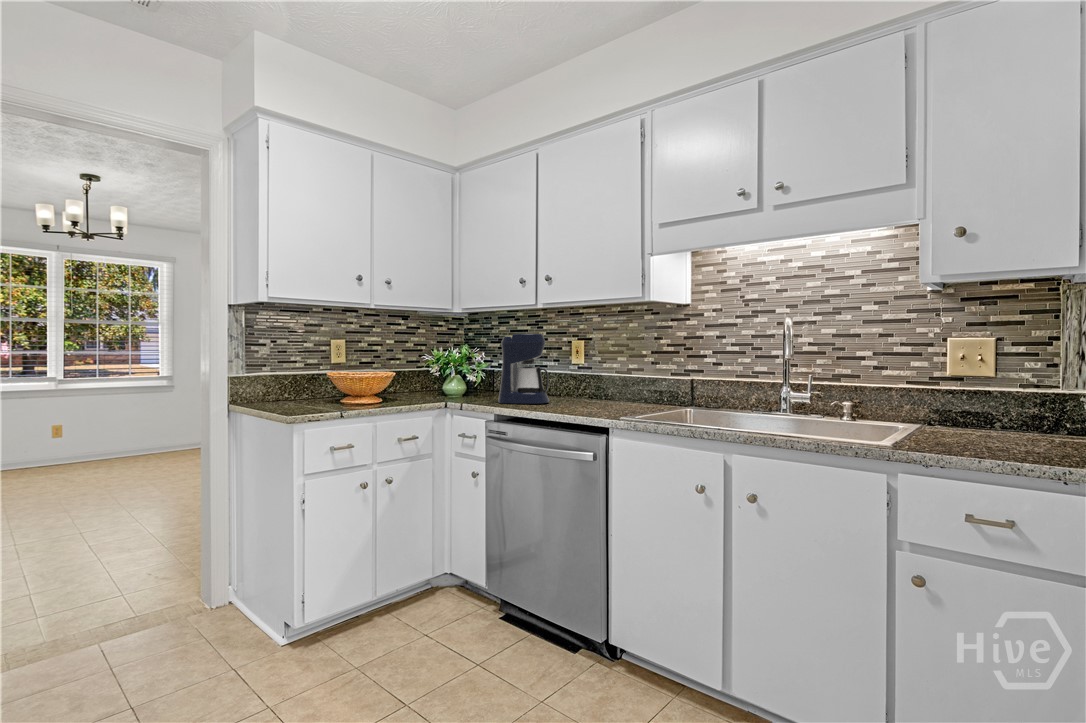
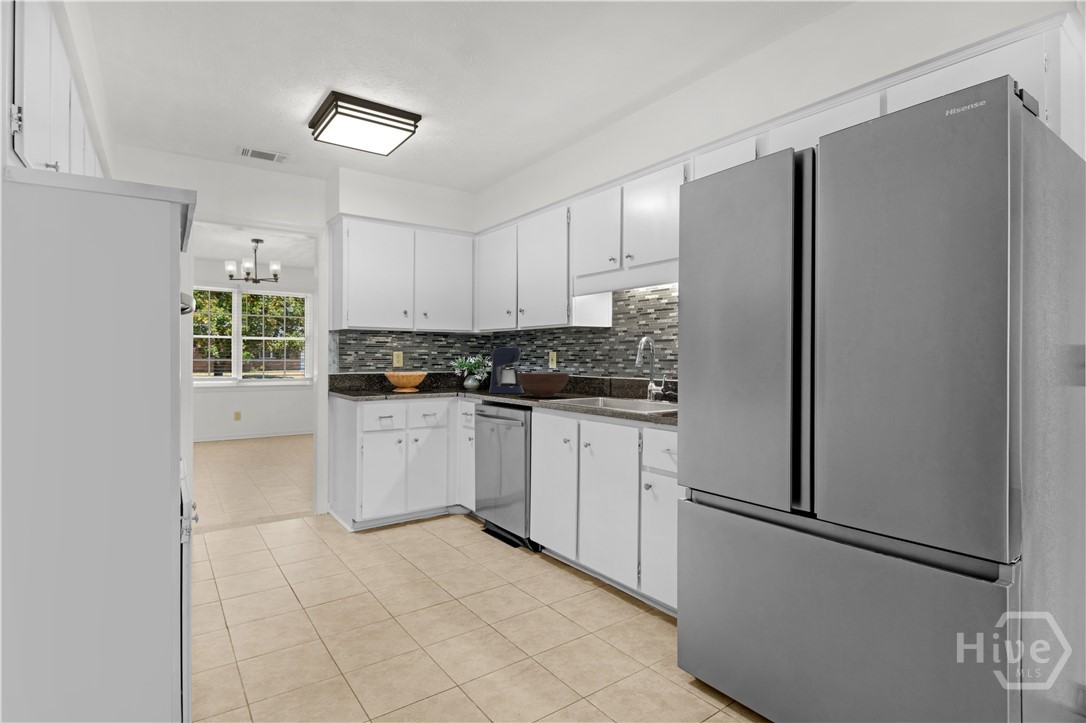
fruit bowl: none [559,372,638,411] -> present [518,373,569,397]

